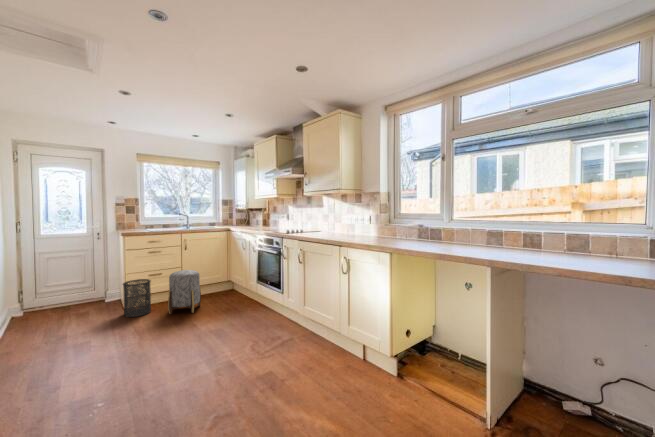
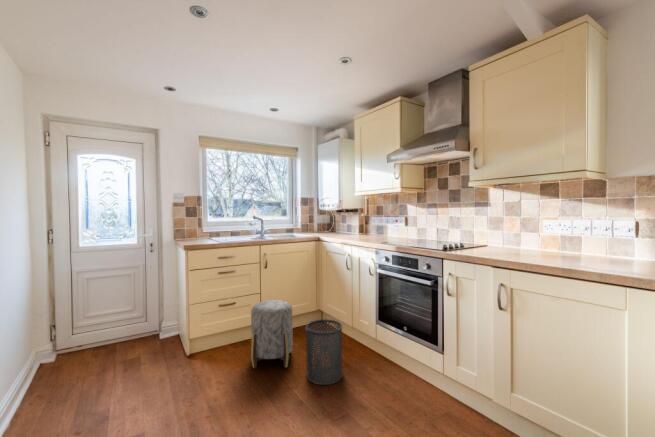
trash can: present [123,279,151,317] -> present [306,319,342,385]

